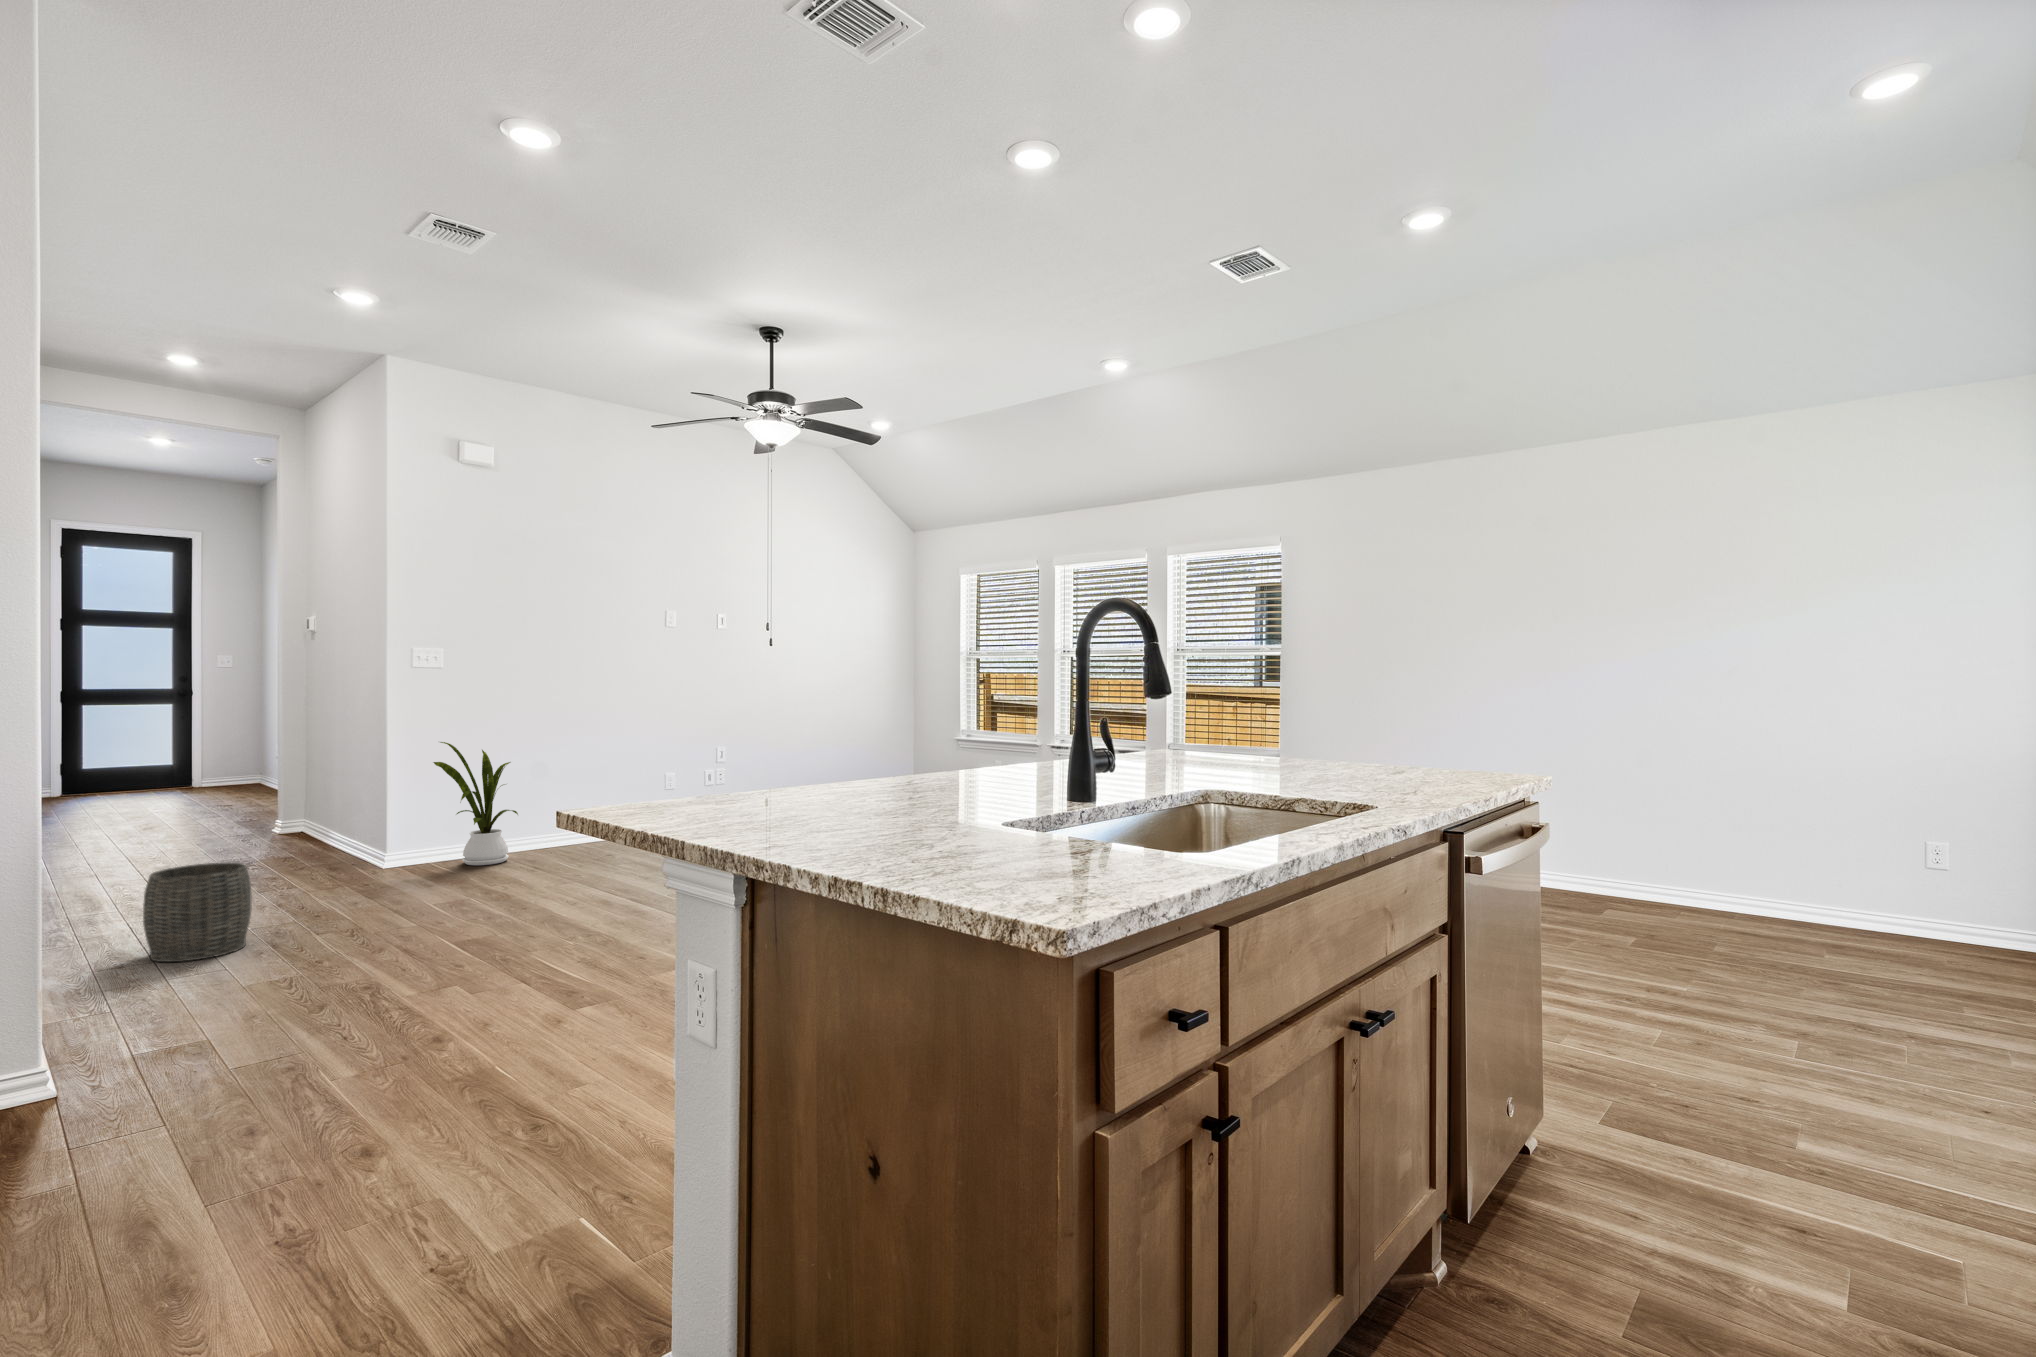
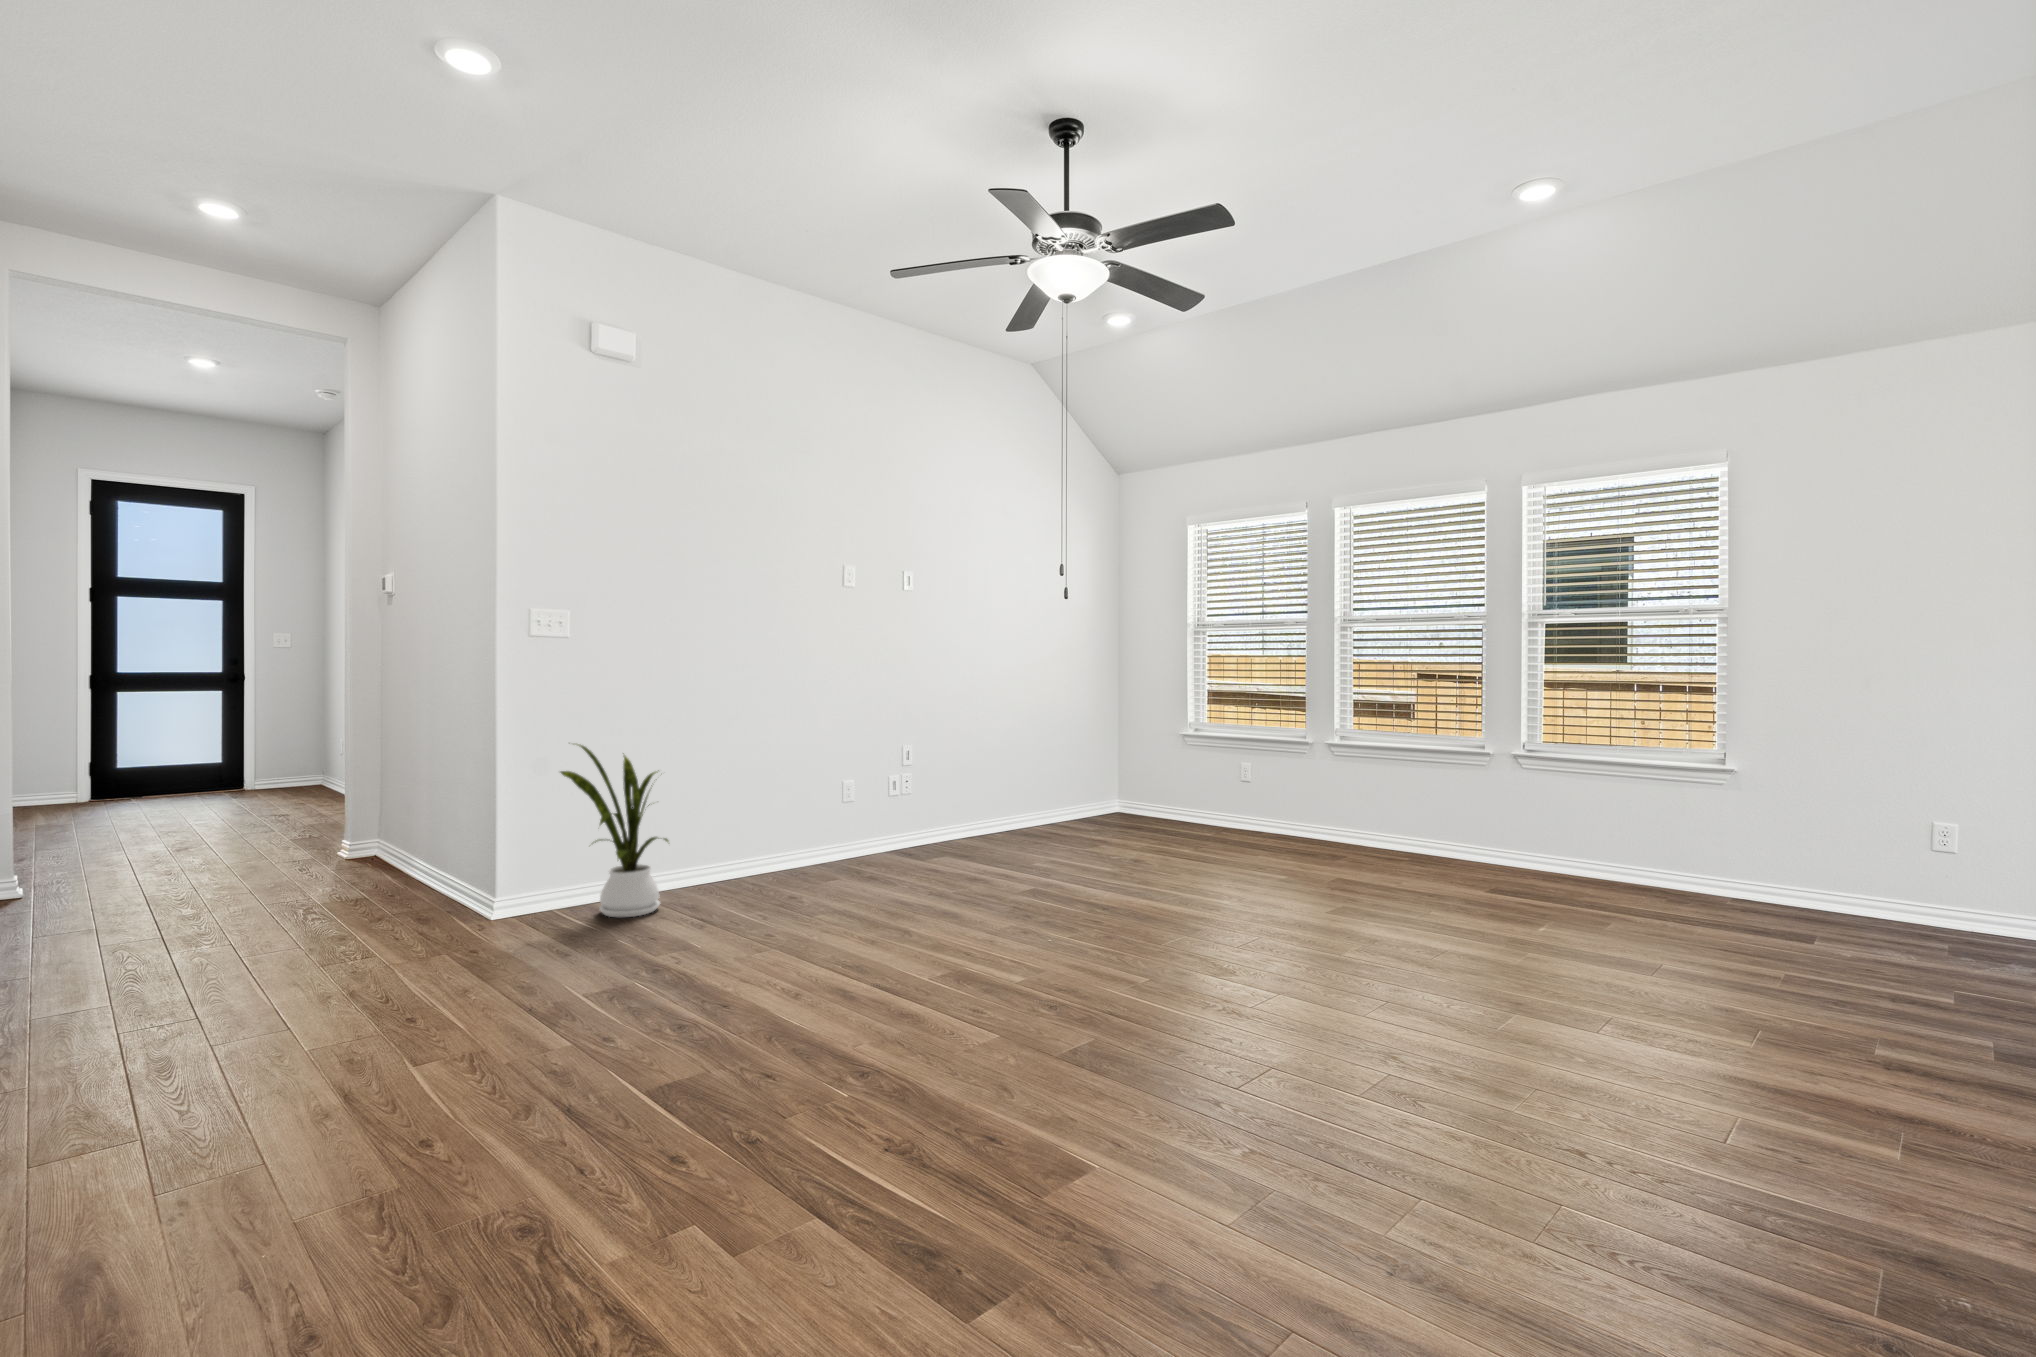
woven basket: present [143,863,251,962] -> none [128,948,310,1135]

